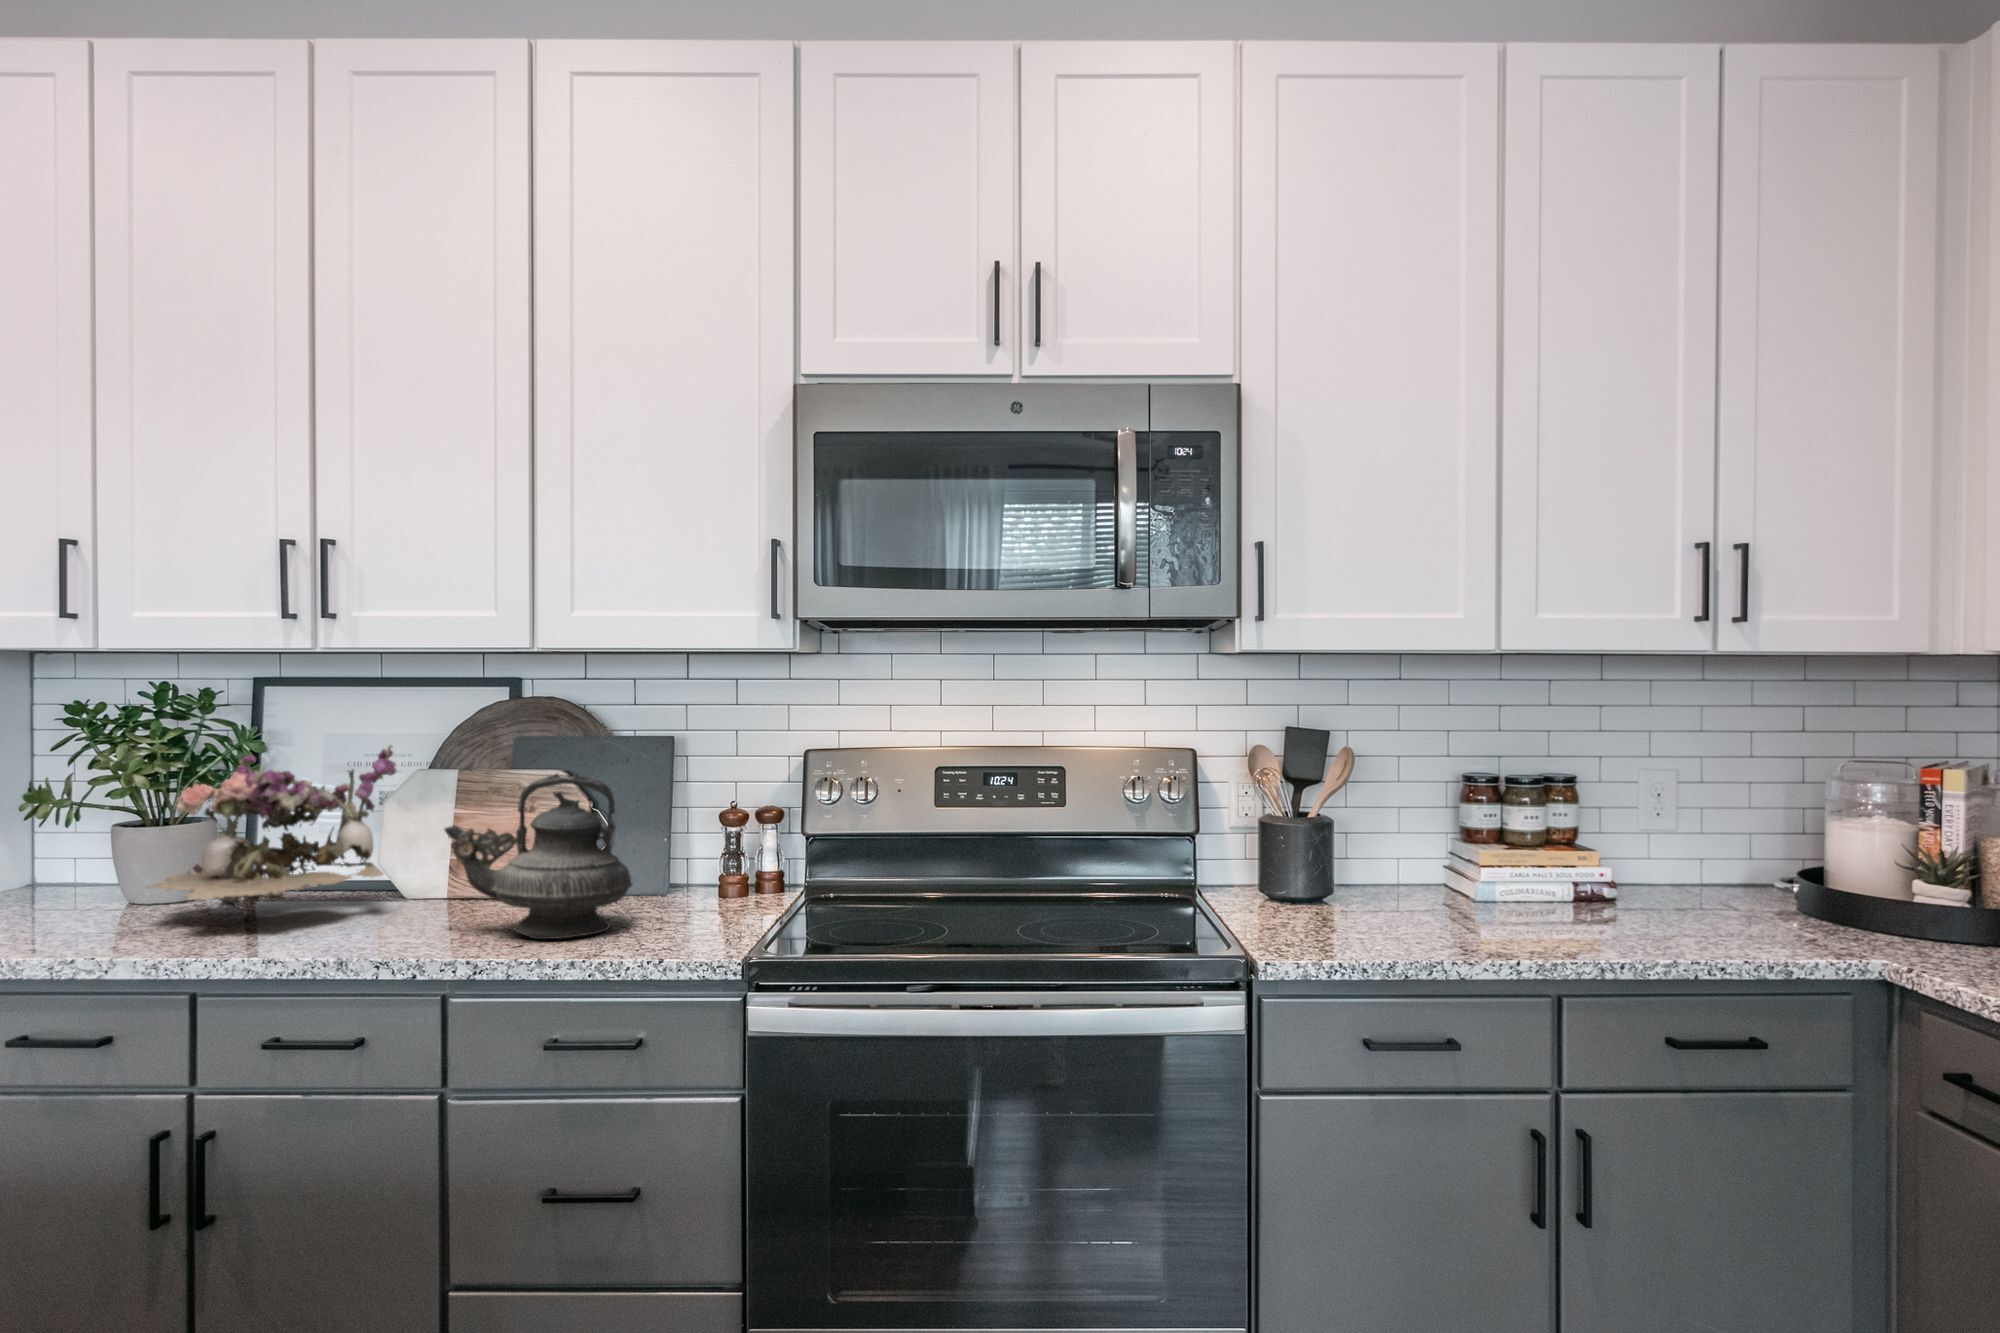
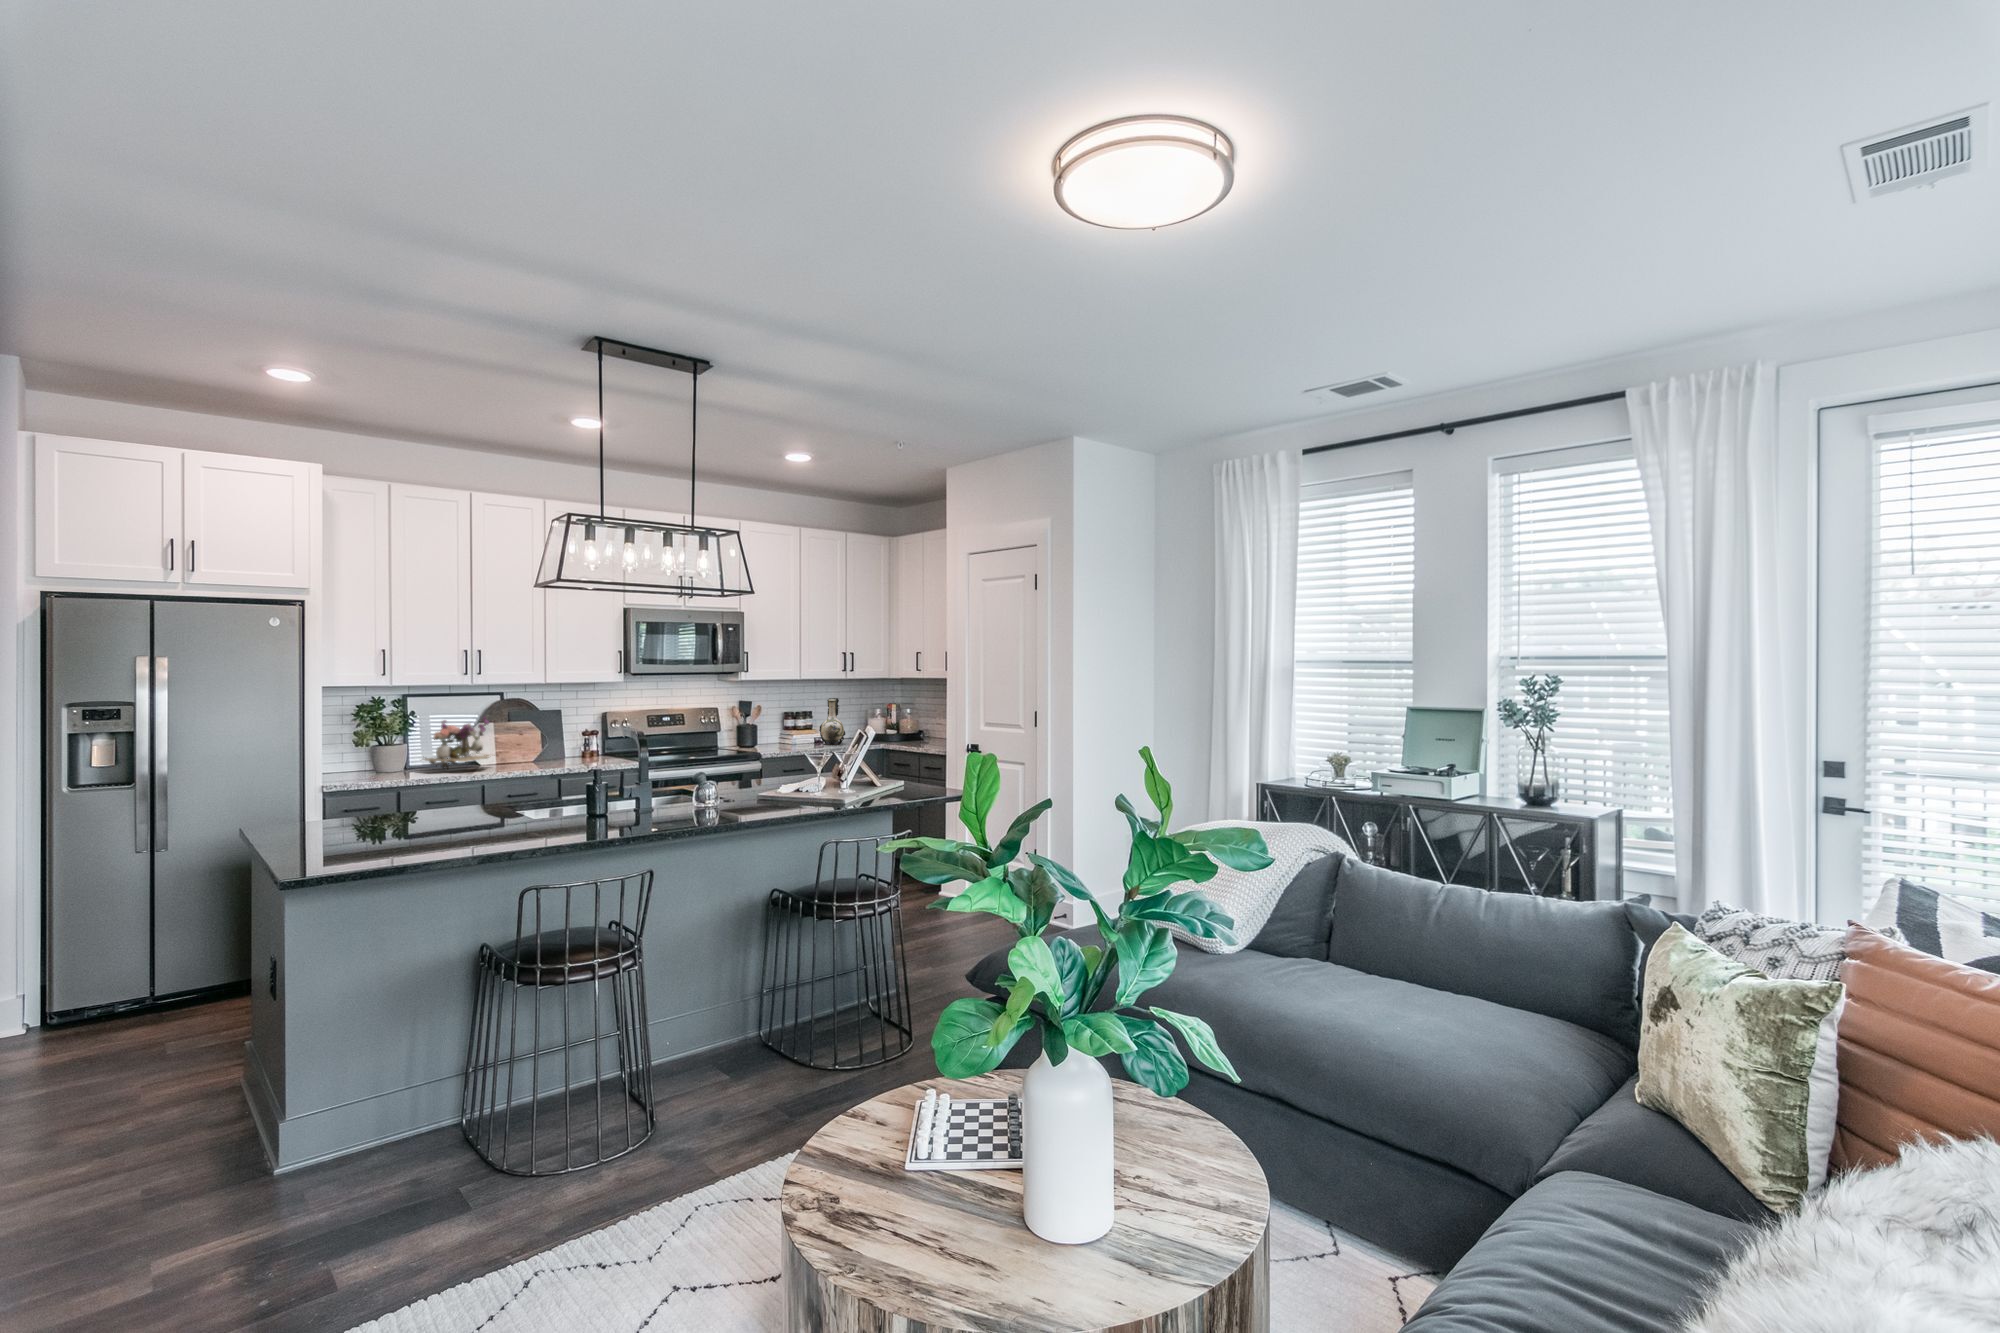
decorative vase: none [1594,725,1717,926] -> present [819,698,845,745]
teapot: present [444,774,632,939] -> none [538,720,589,766]

